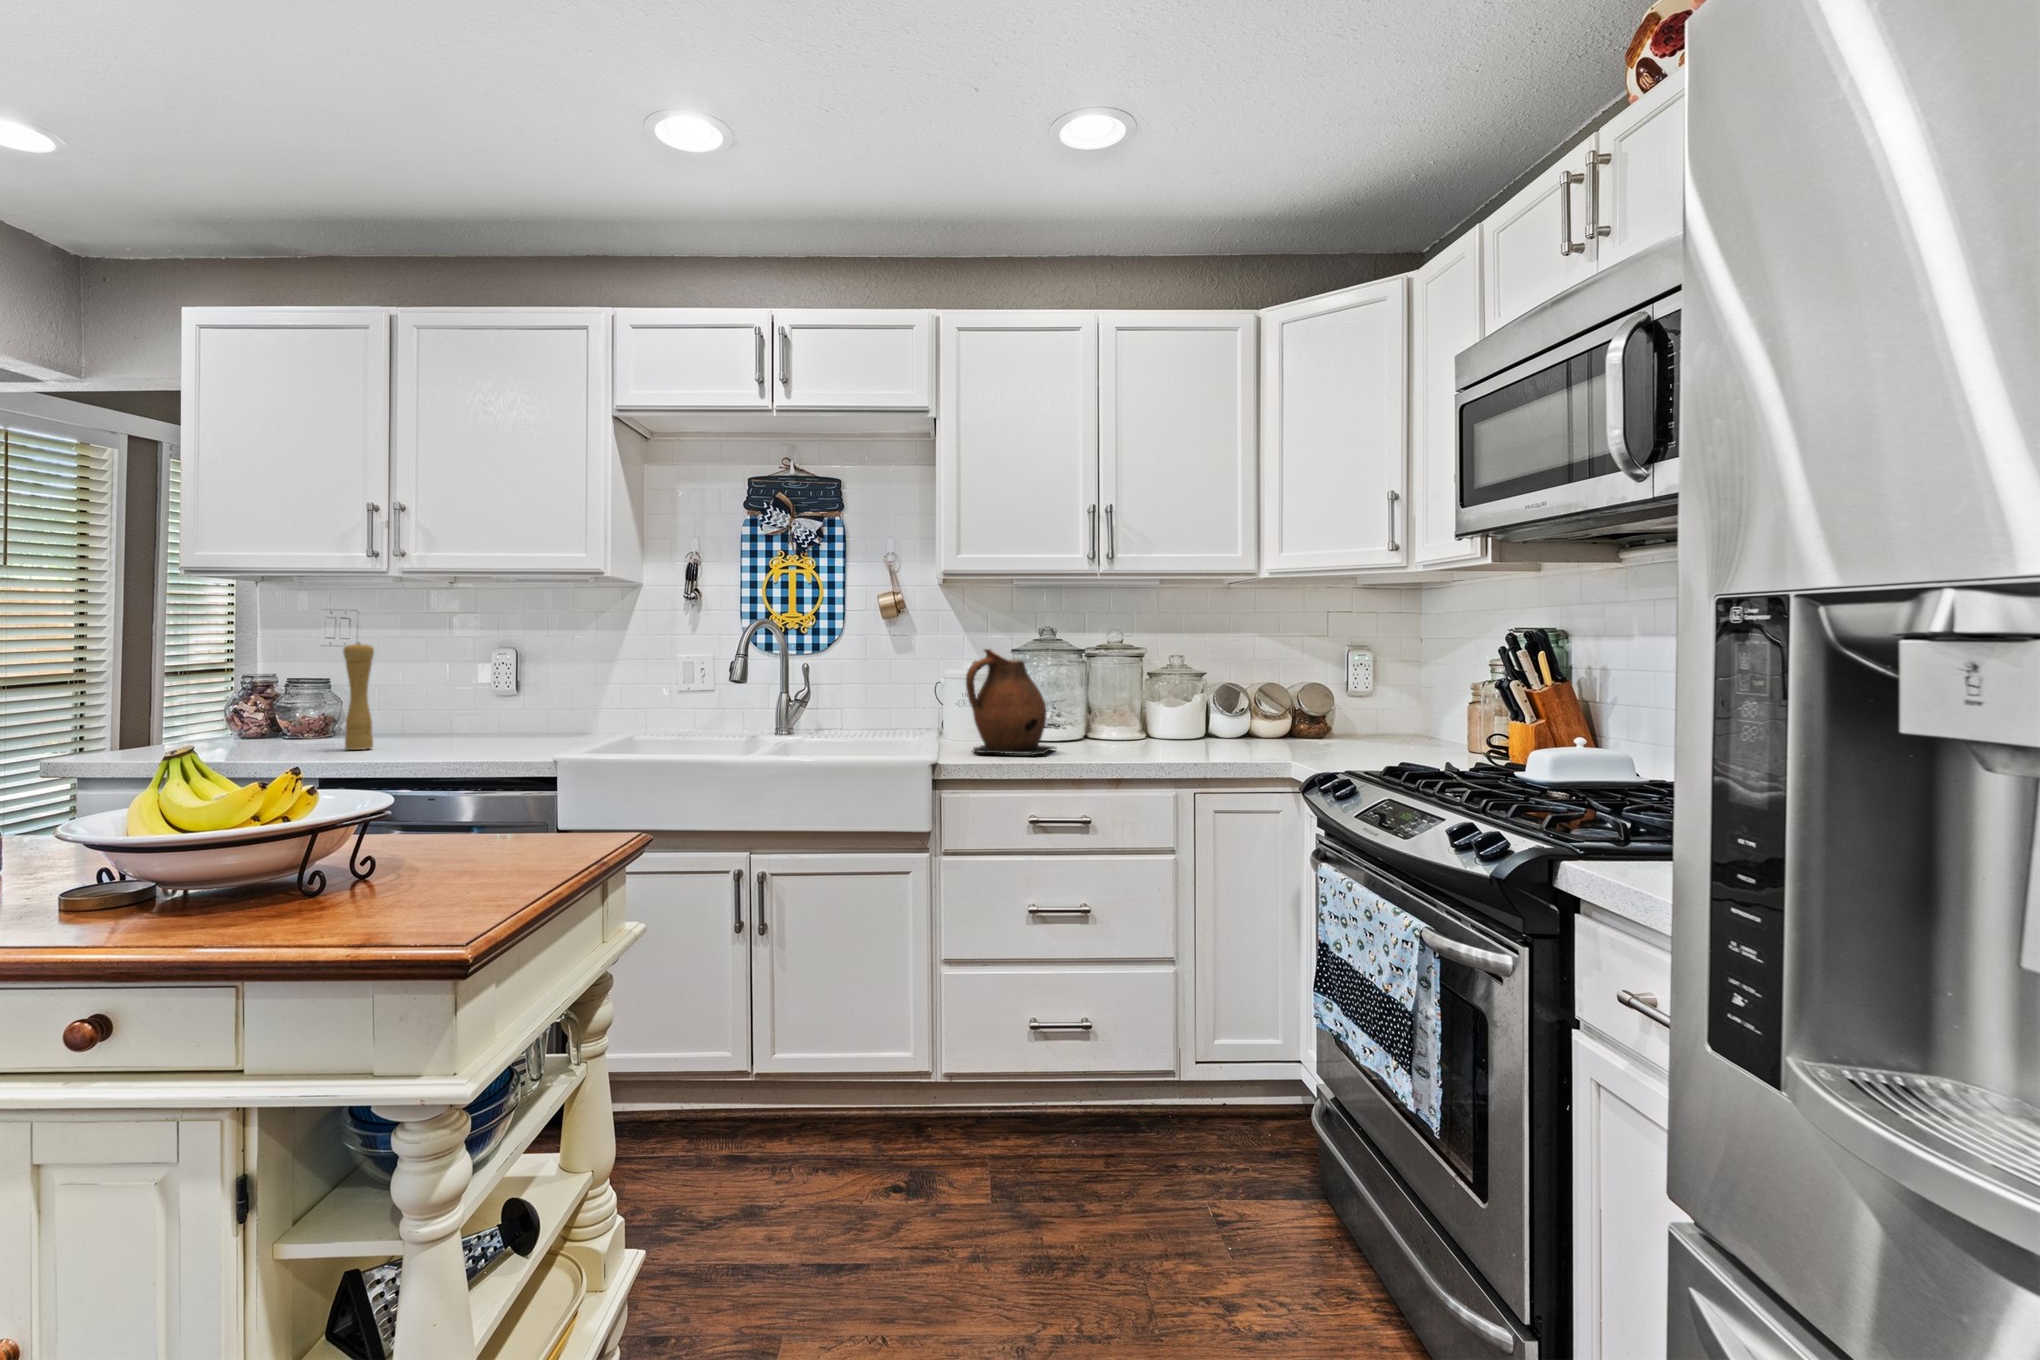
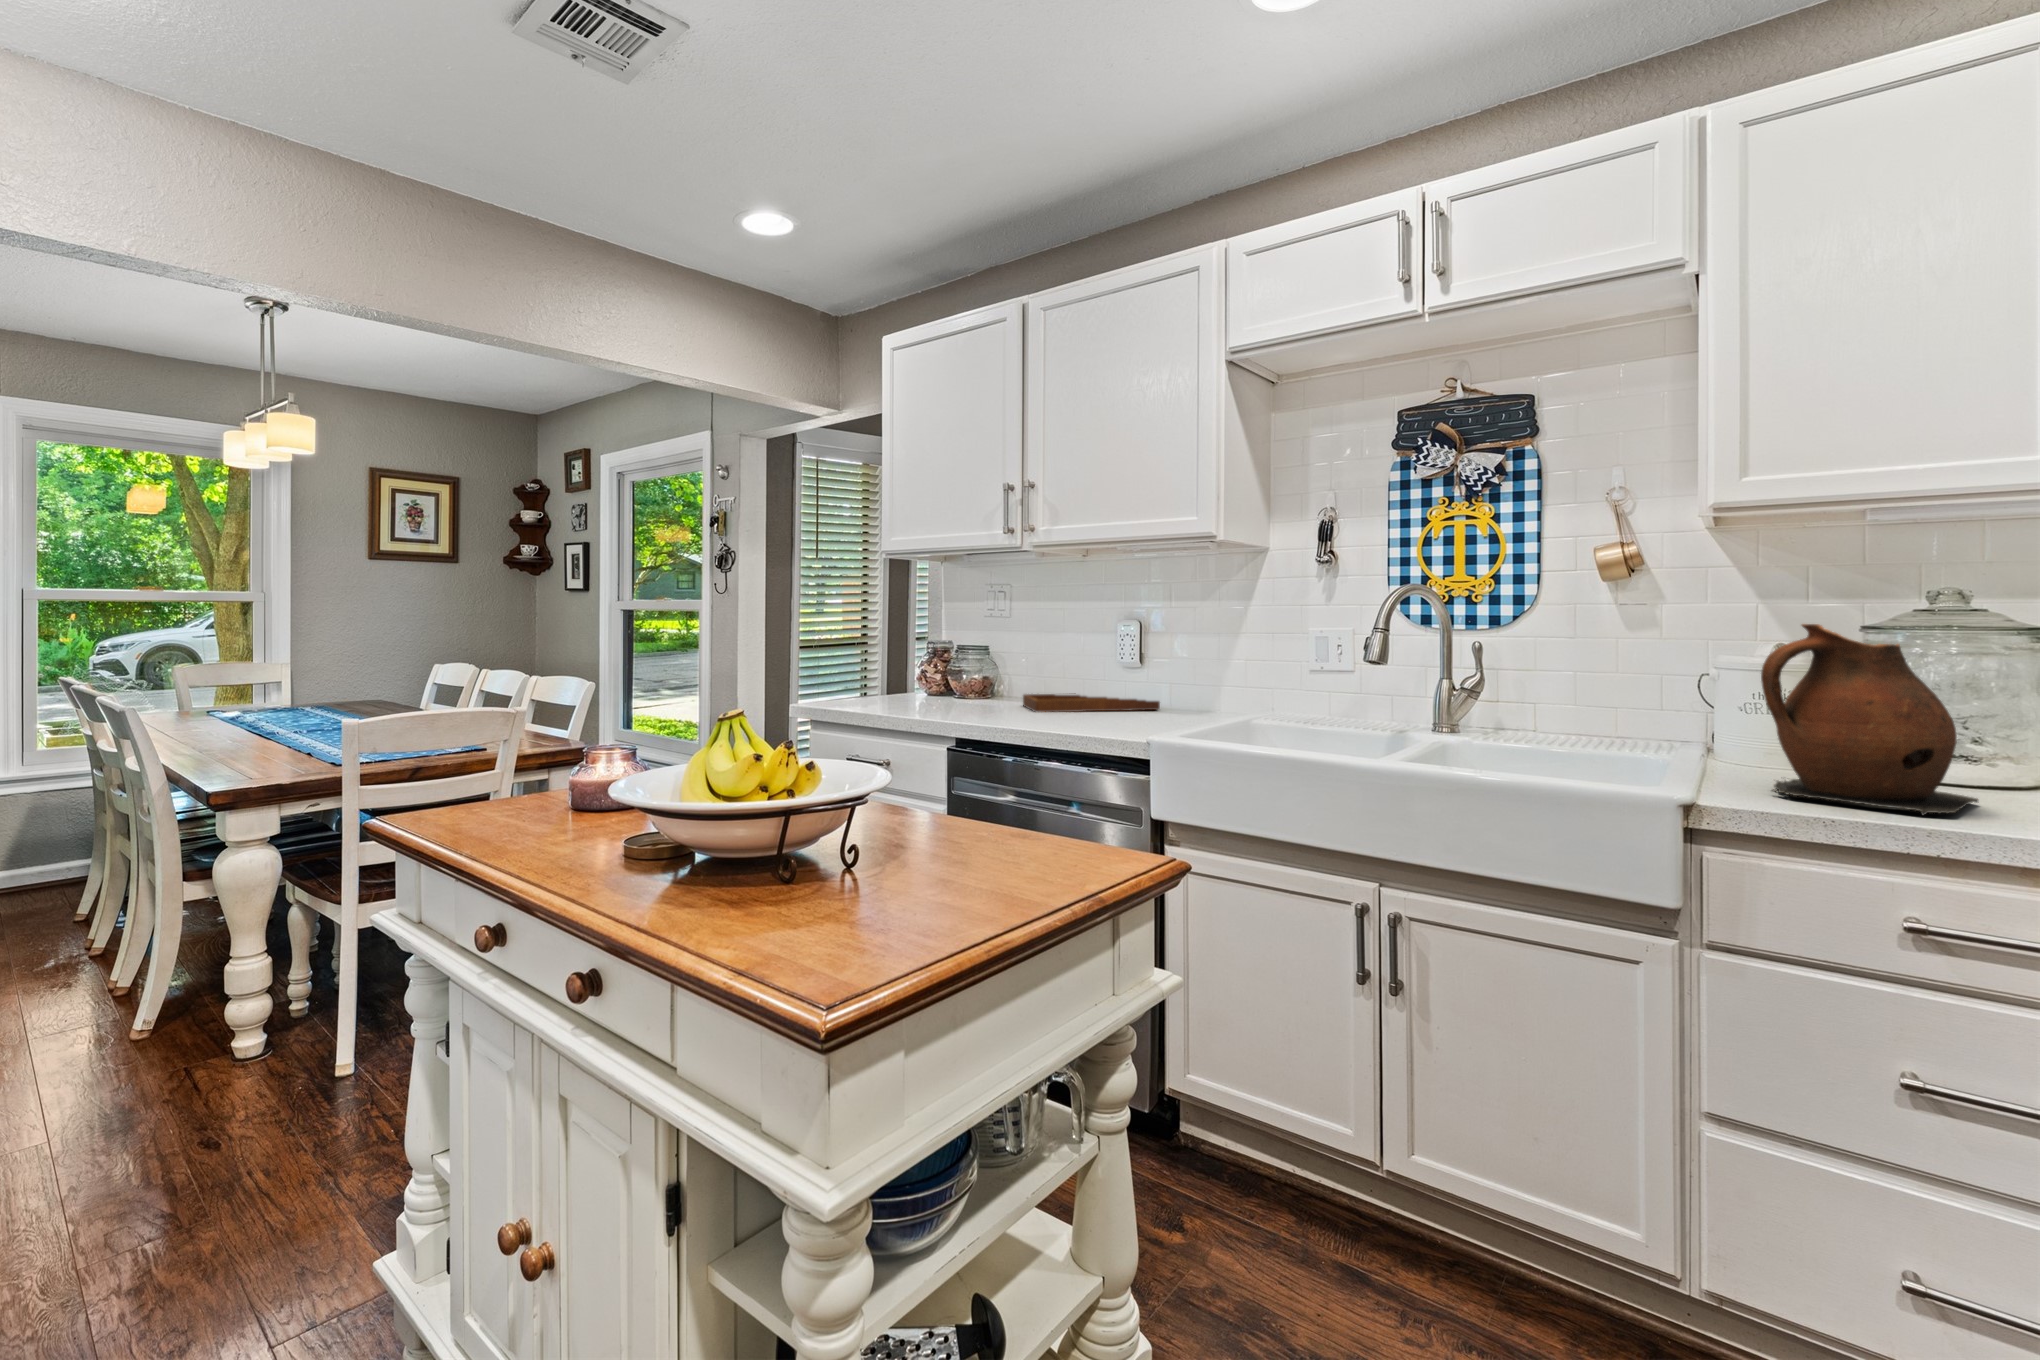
pepper mill: present [343,643,374,750] -> none [991,615,1016,713]
tray: none [370,695,531,747] -> present [1023,693,1160,712]

